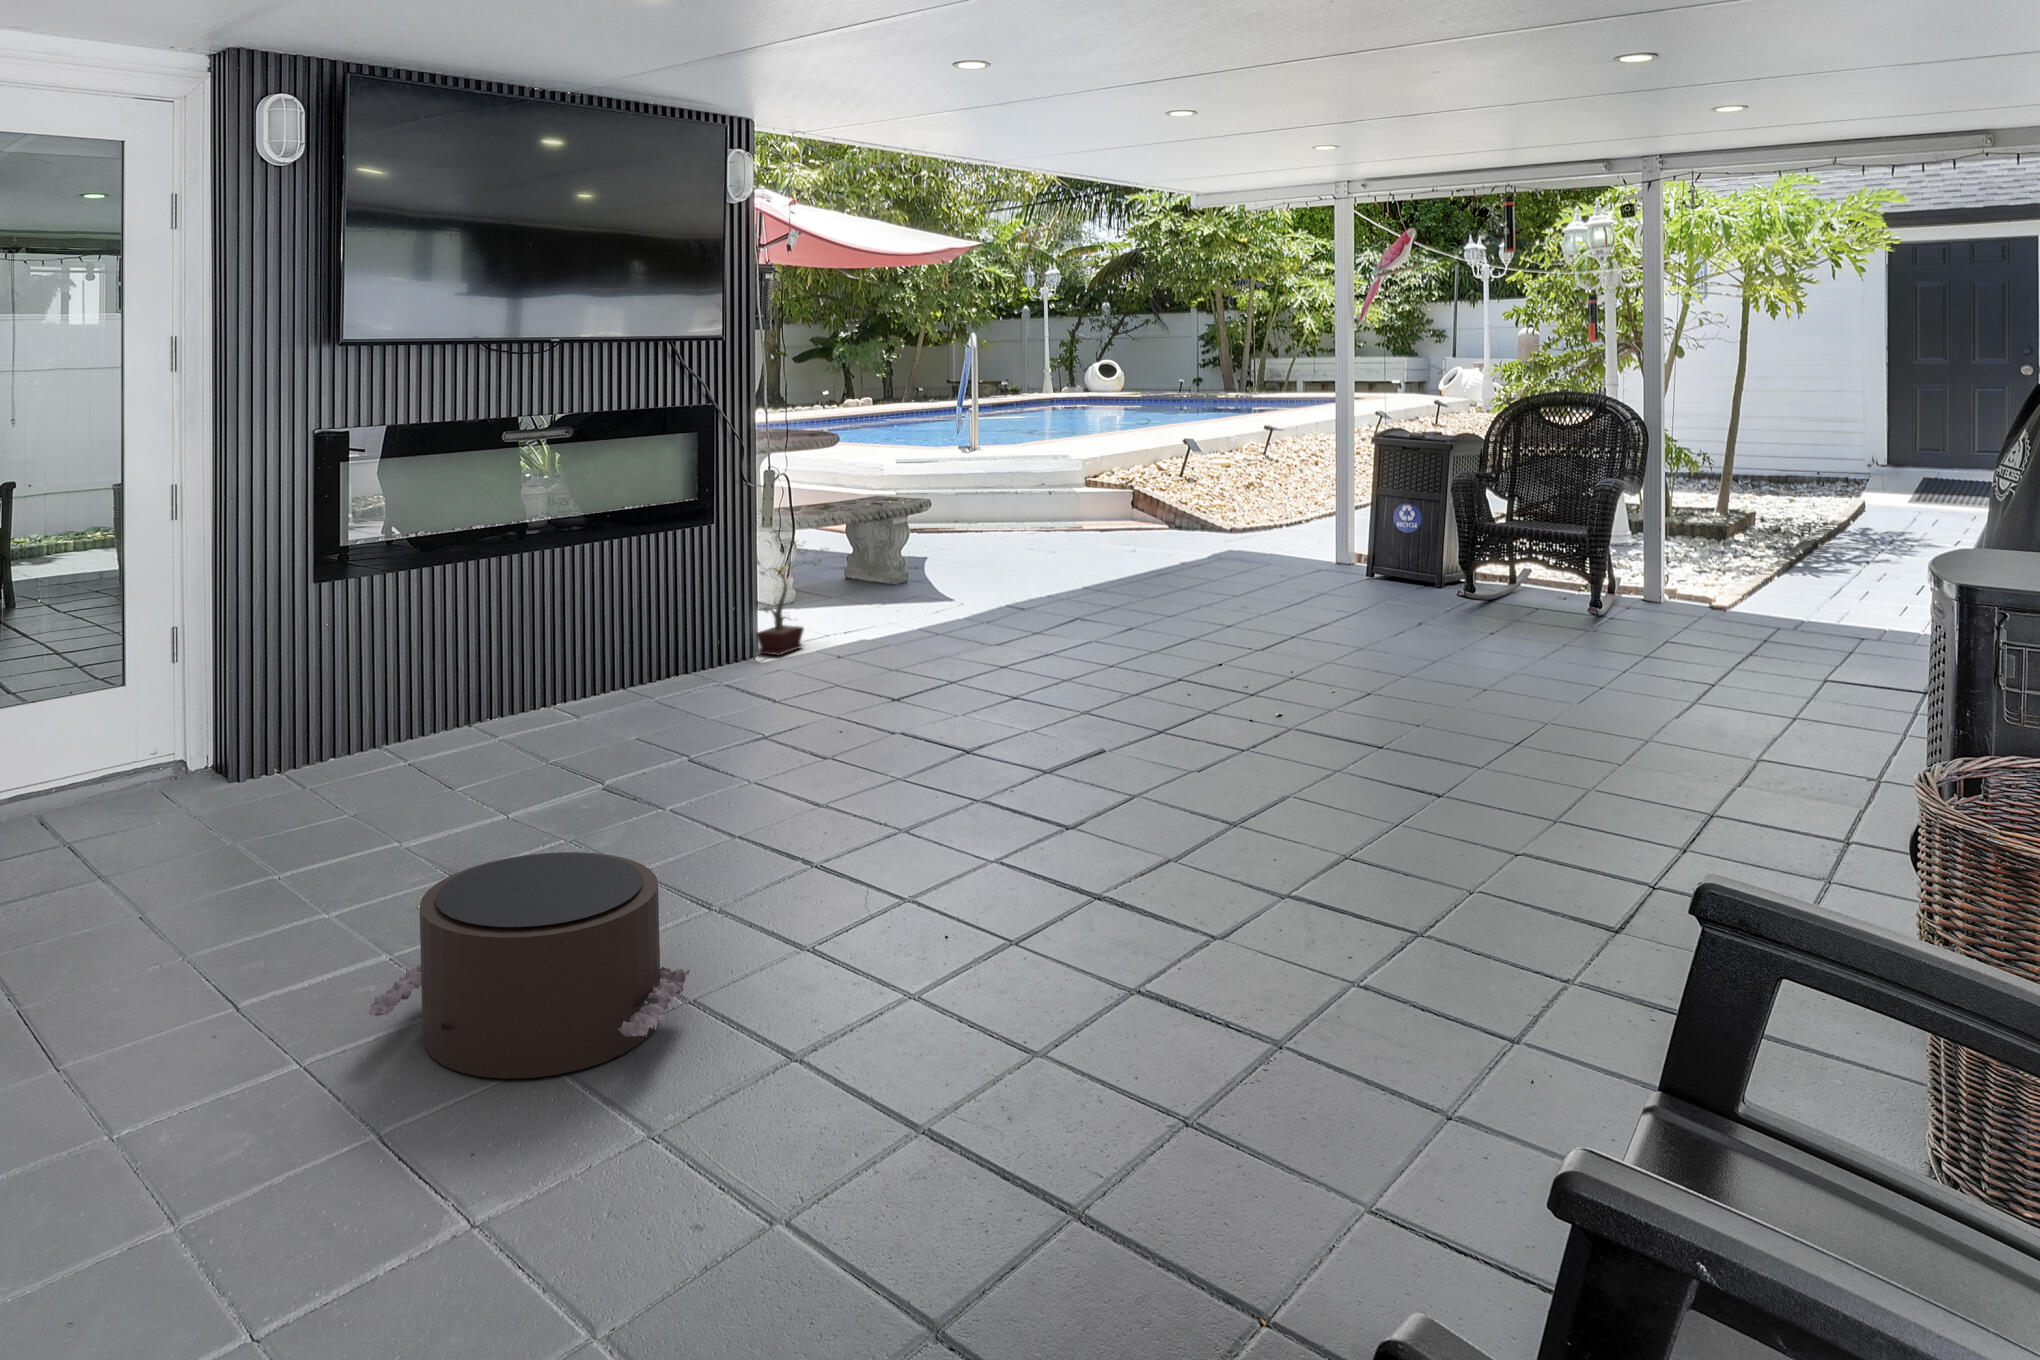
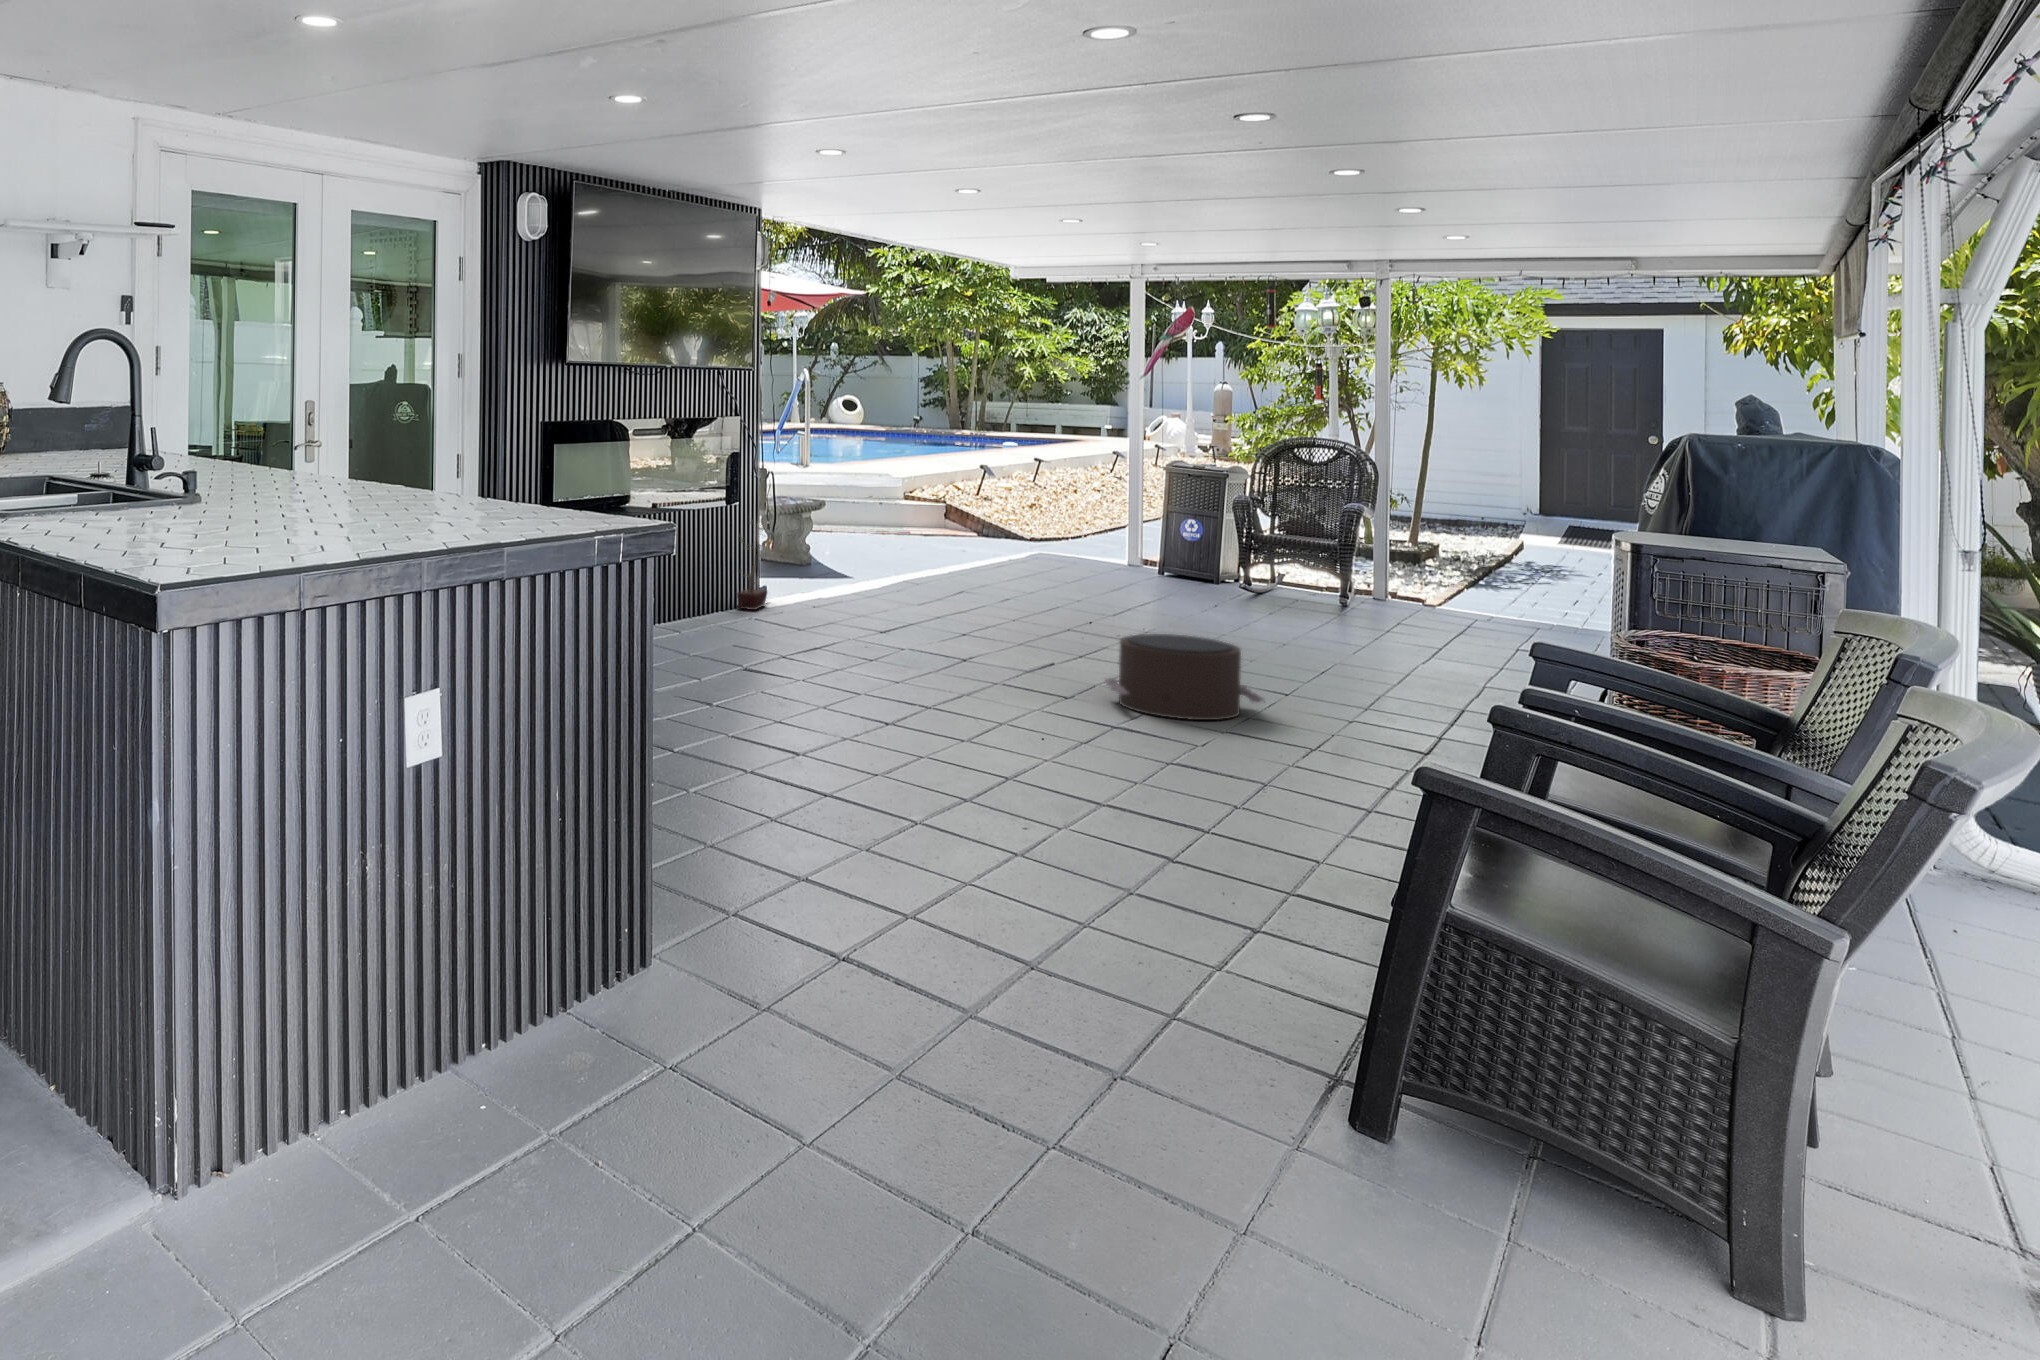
pouf: present [366,852,690,1079] -> present [1105,634,1264,720]

